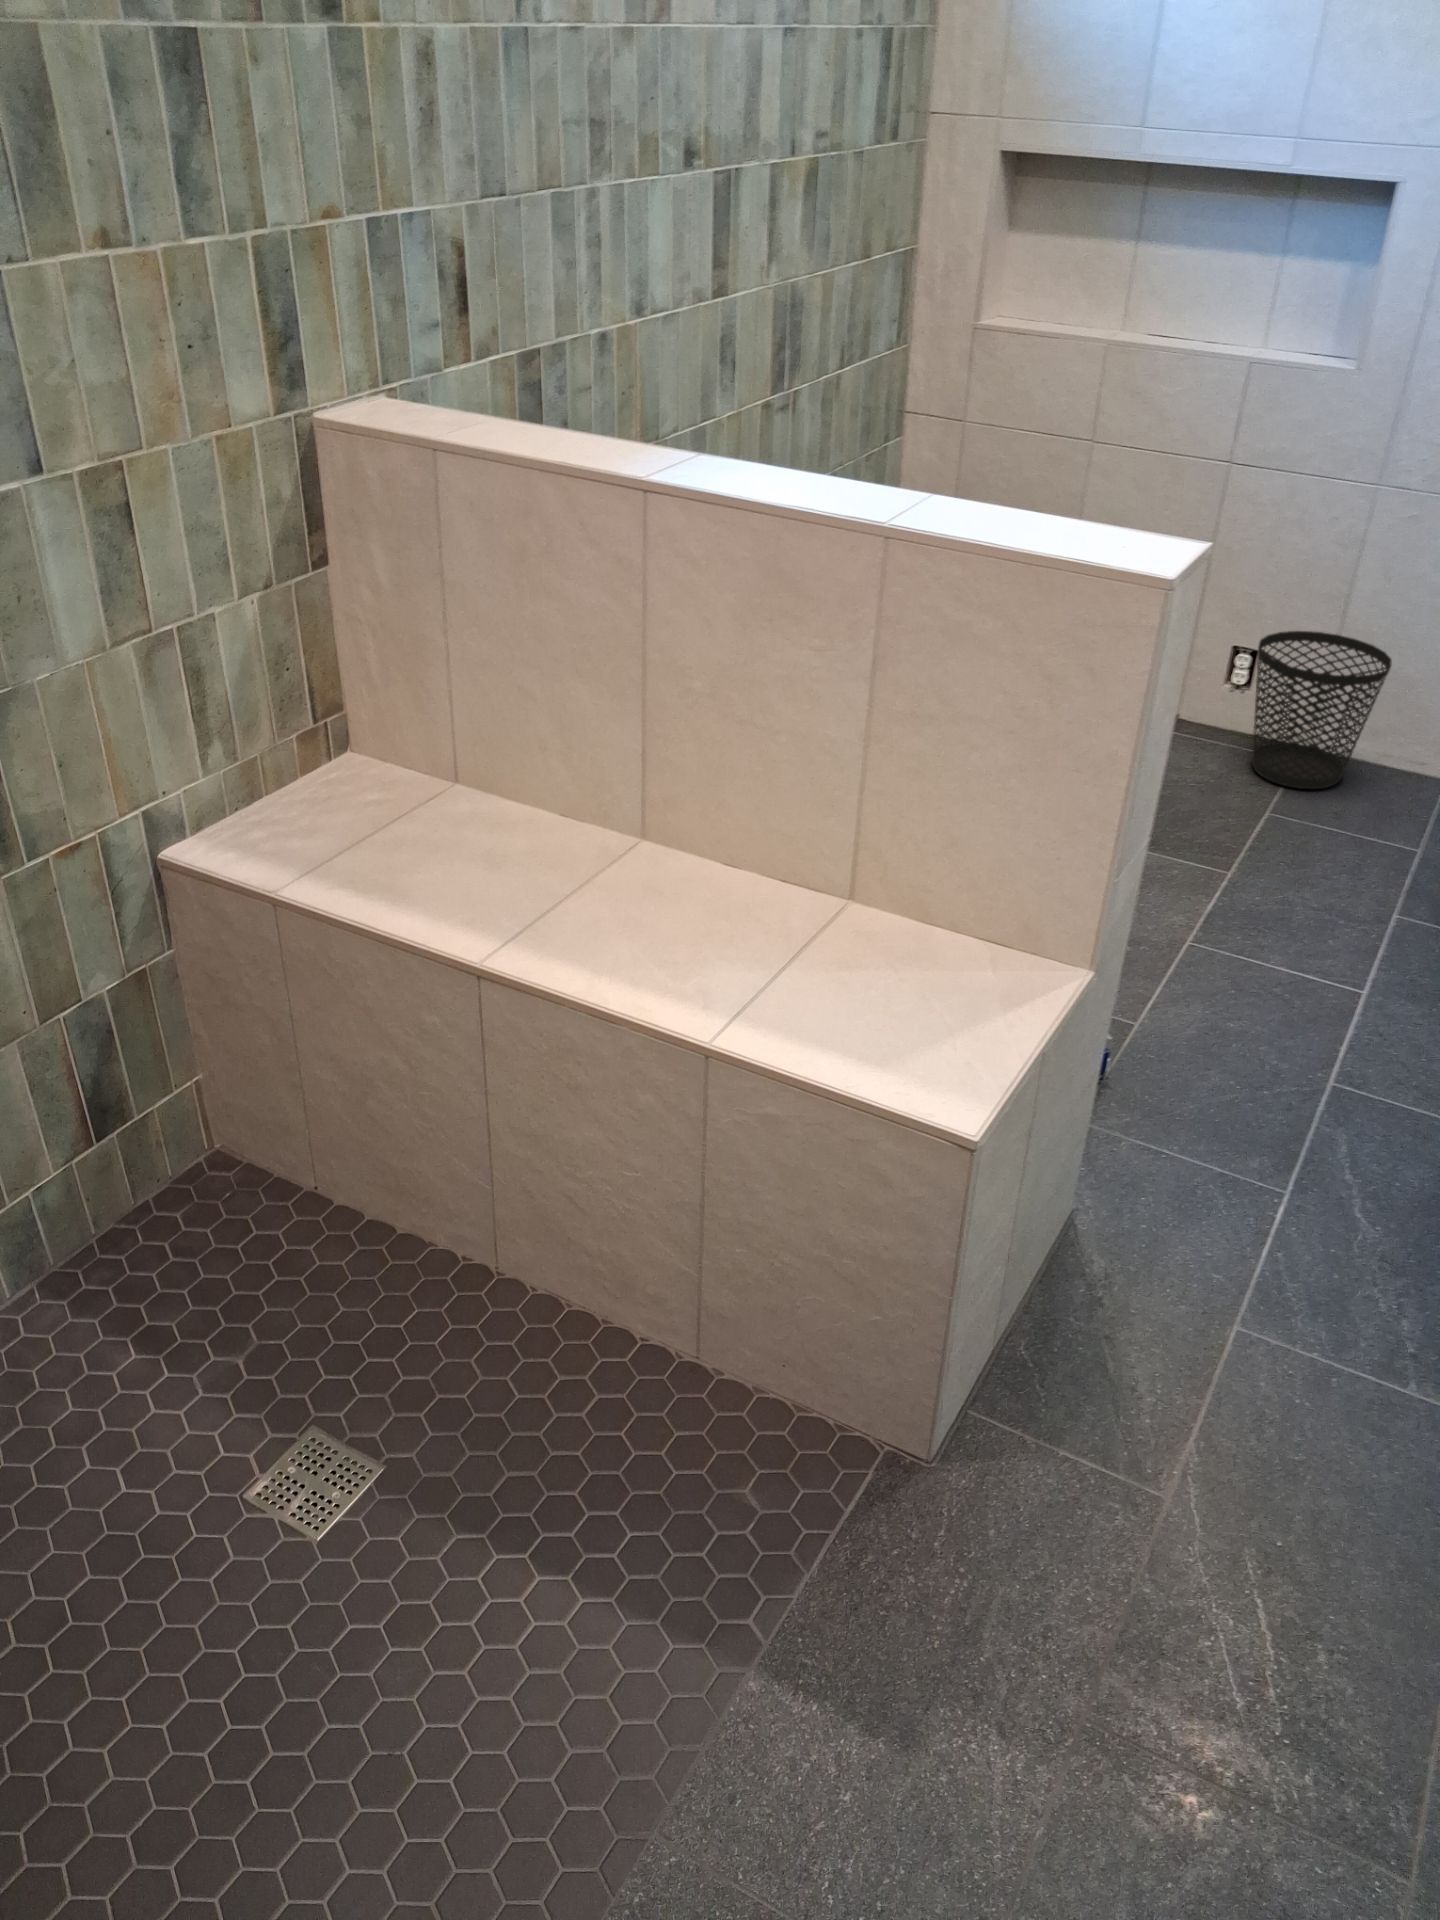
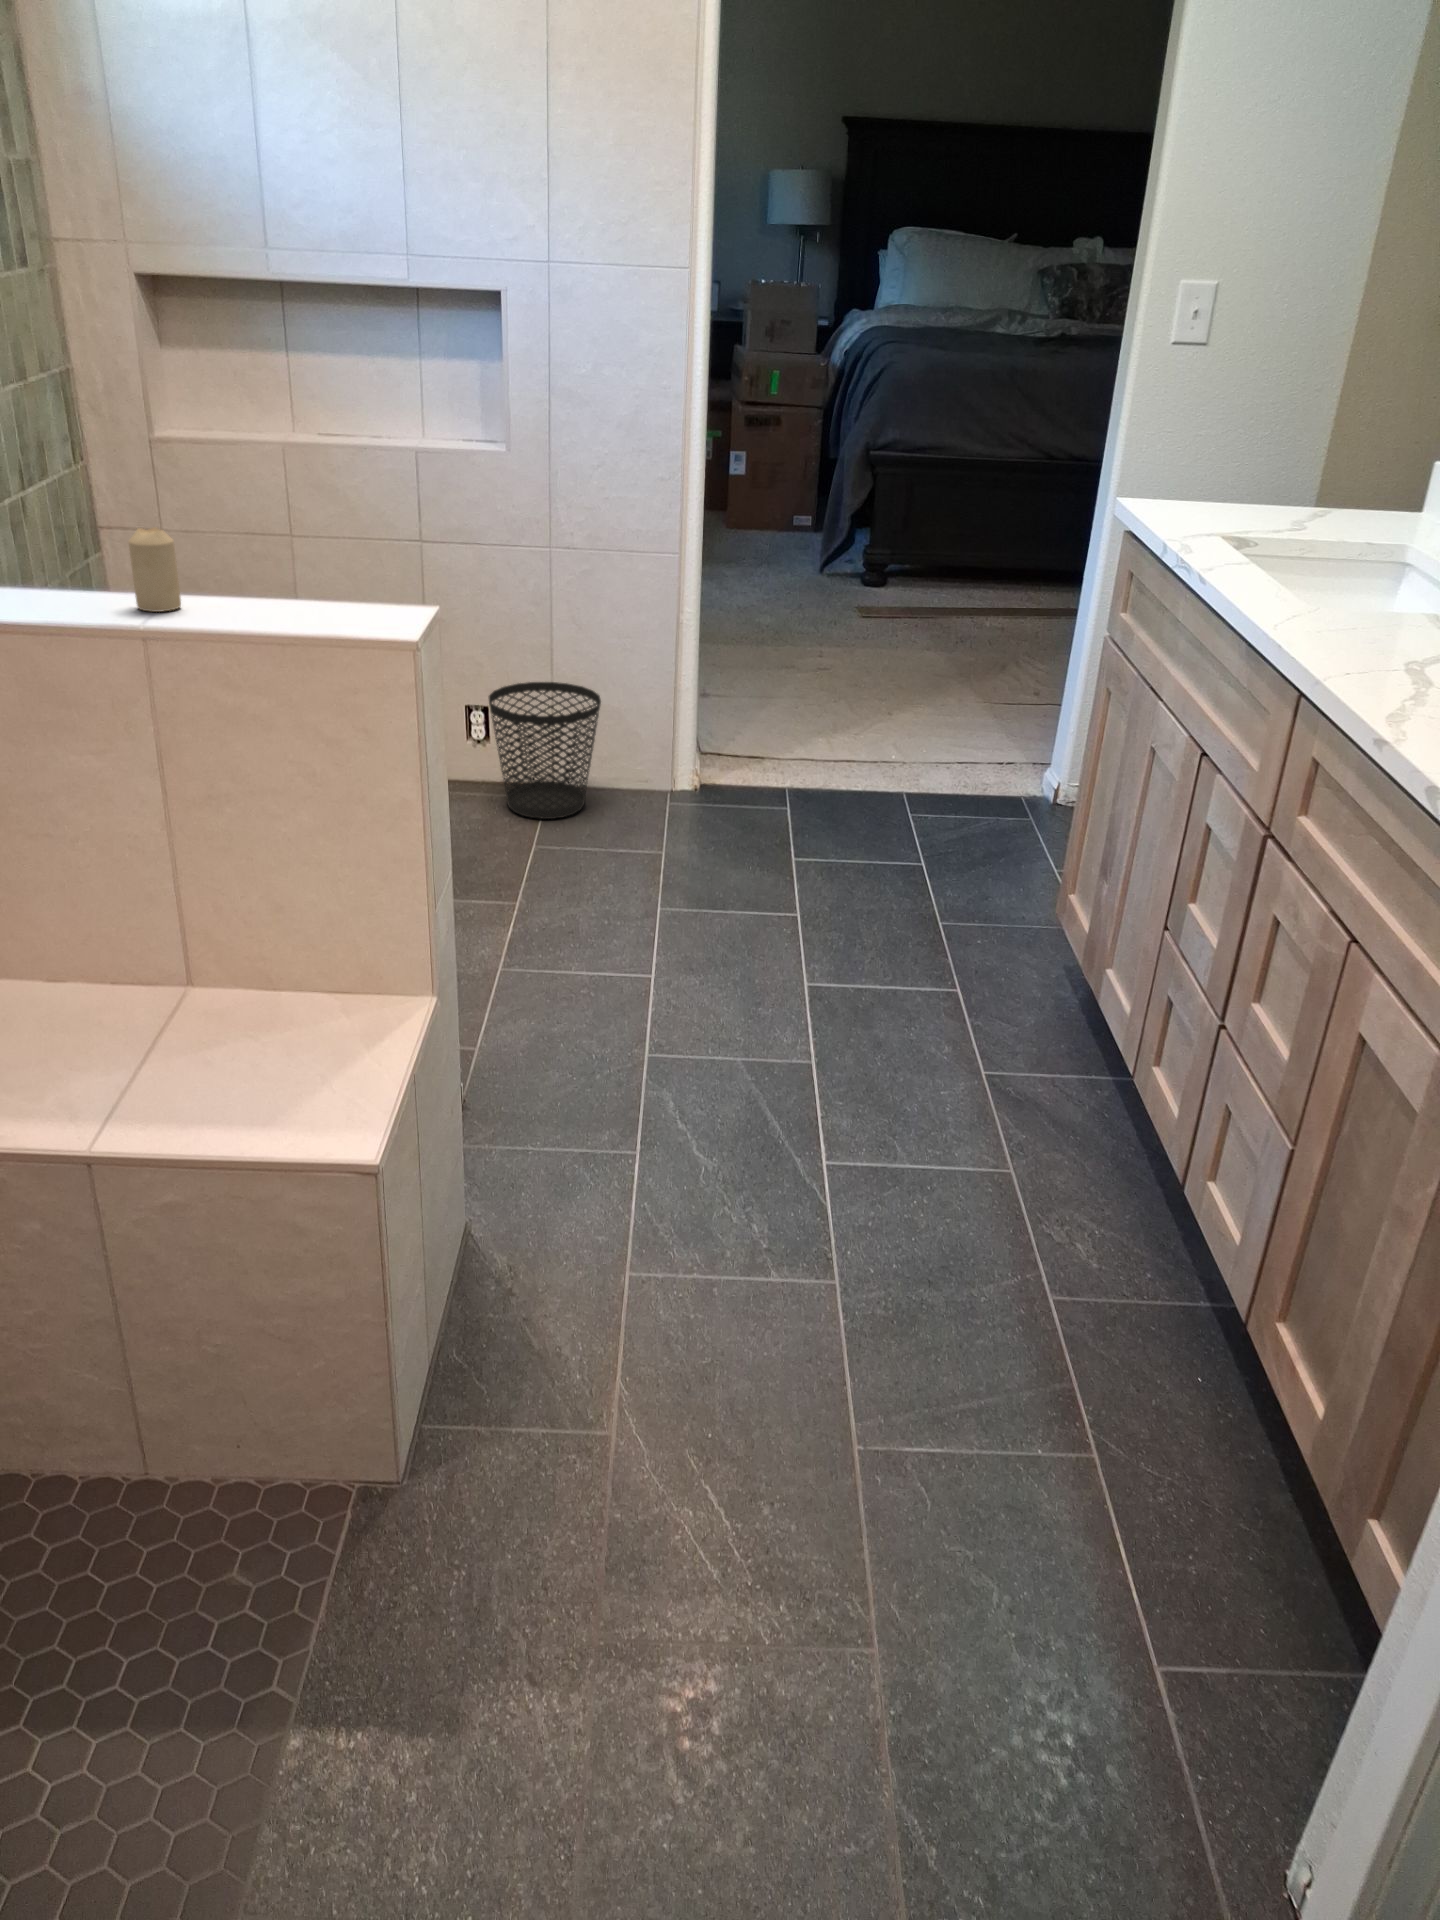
candle: none [885,422,936,512] -> present [128,527,181,612]

